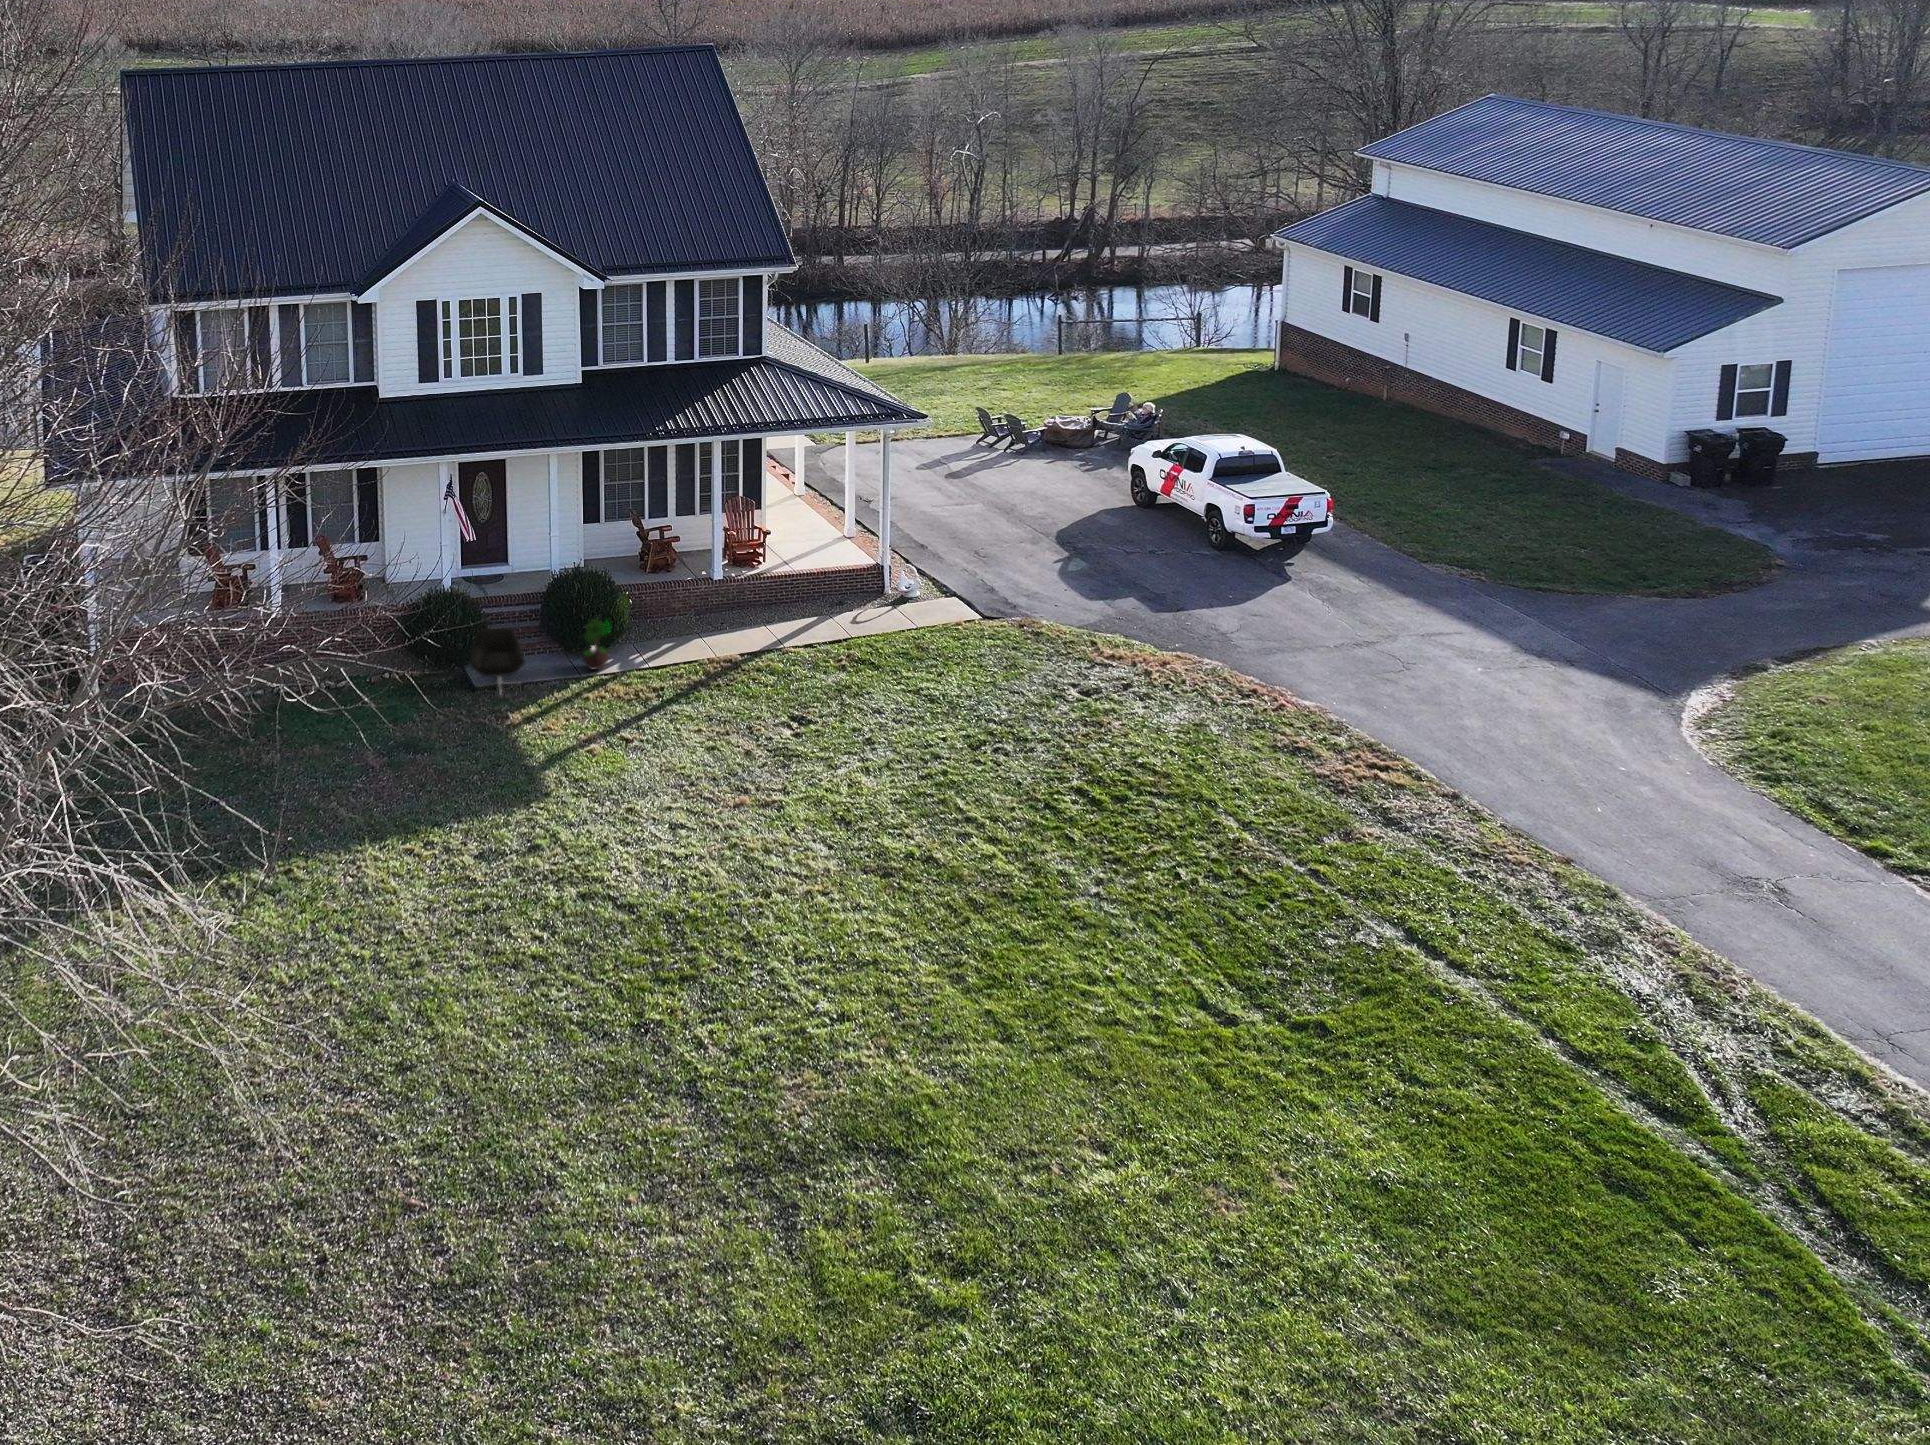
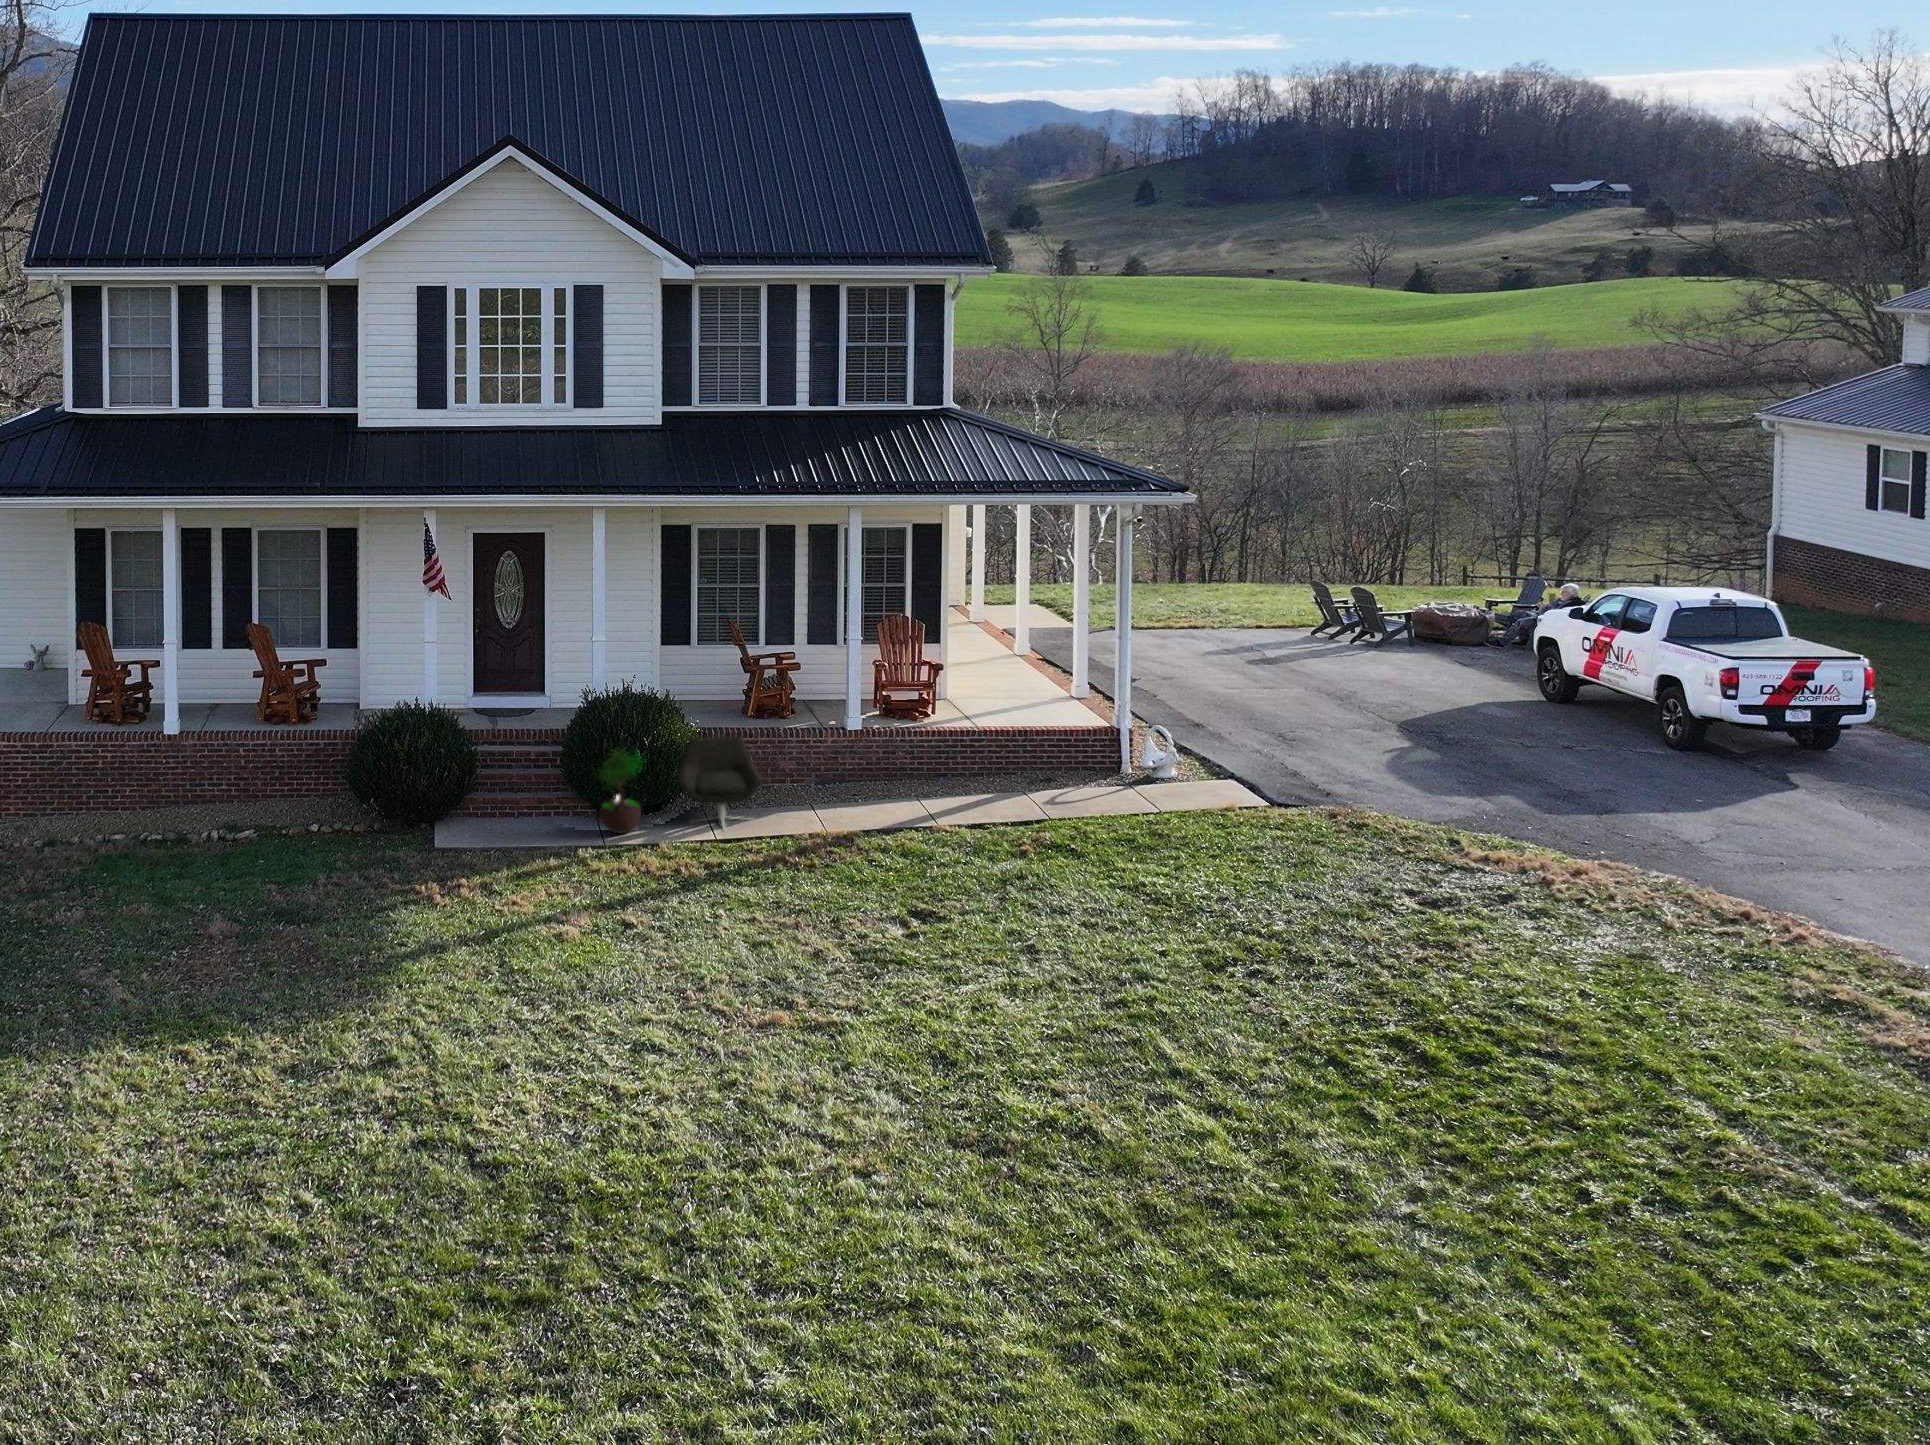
lounge chair: present [470,628,525,694] -> present [678,736,763,831]

